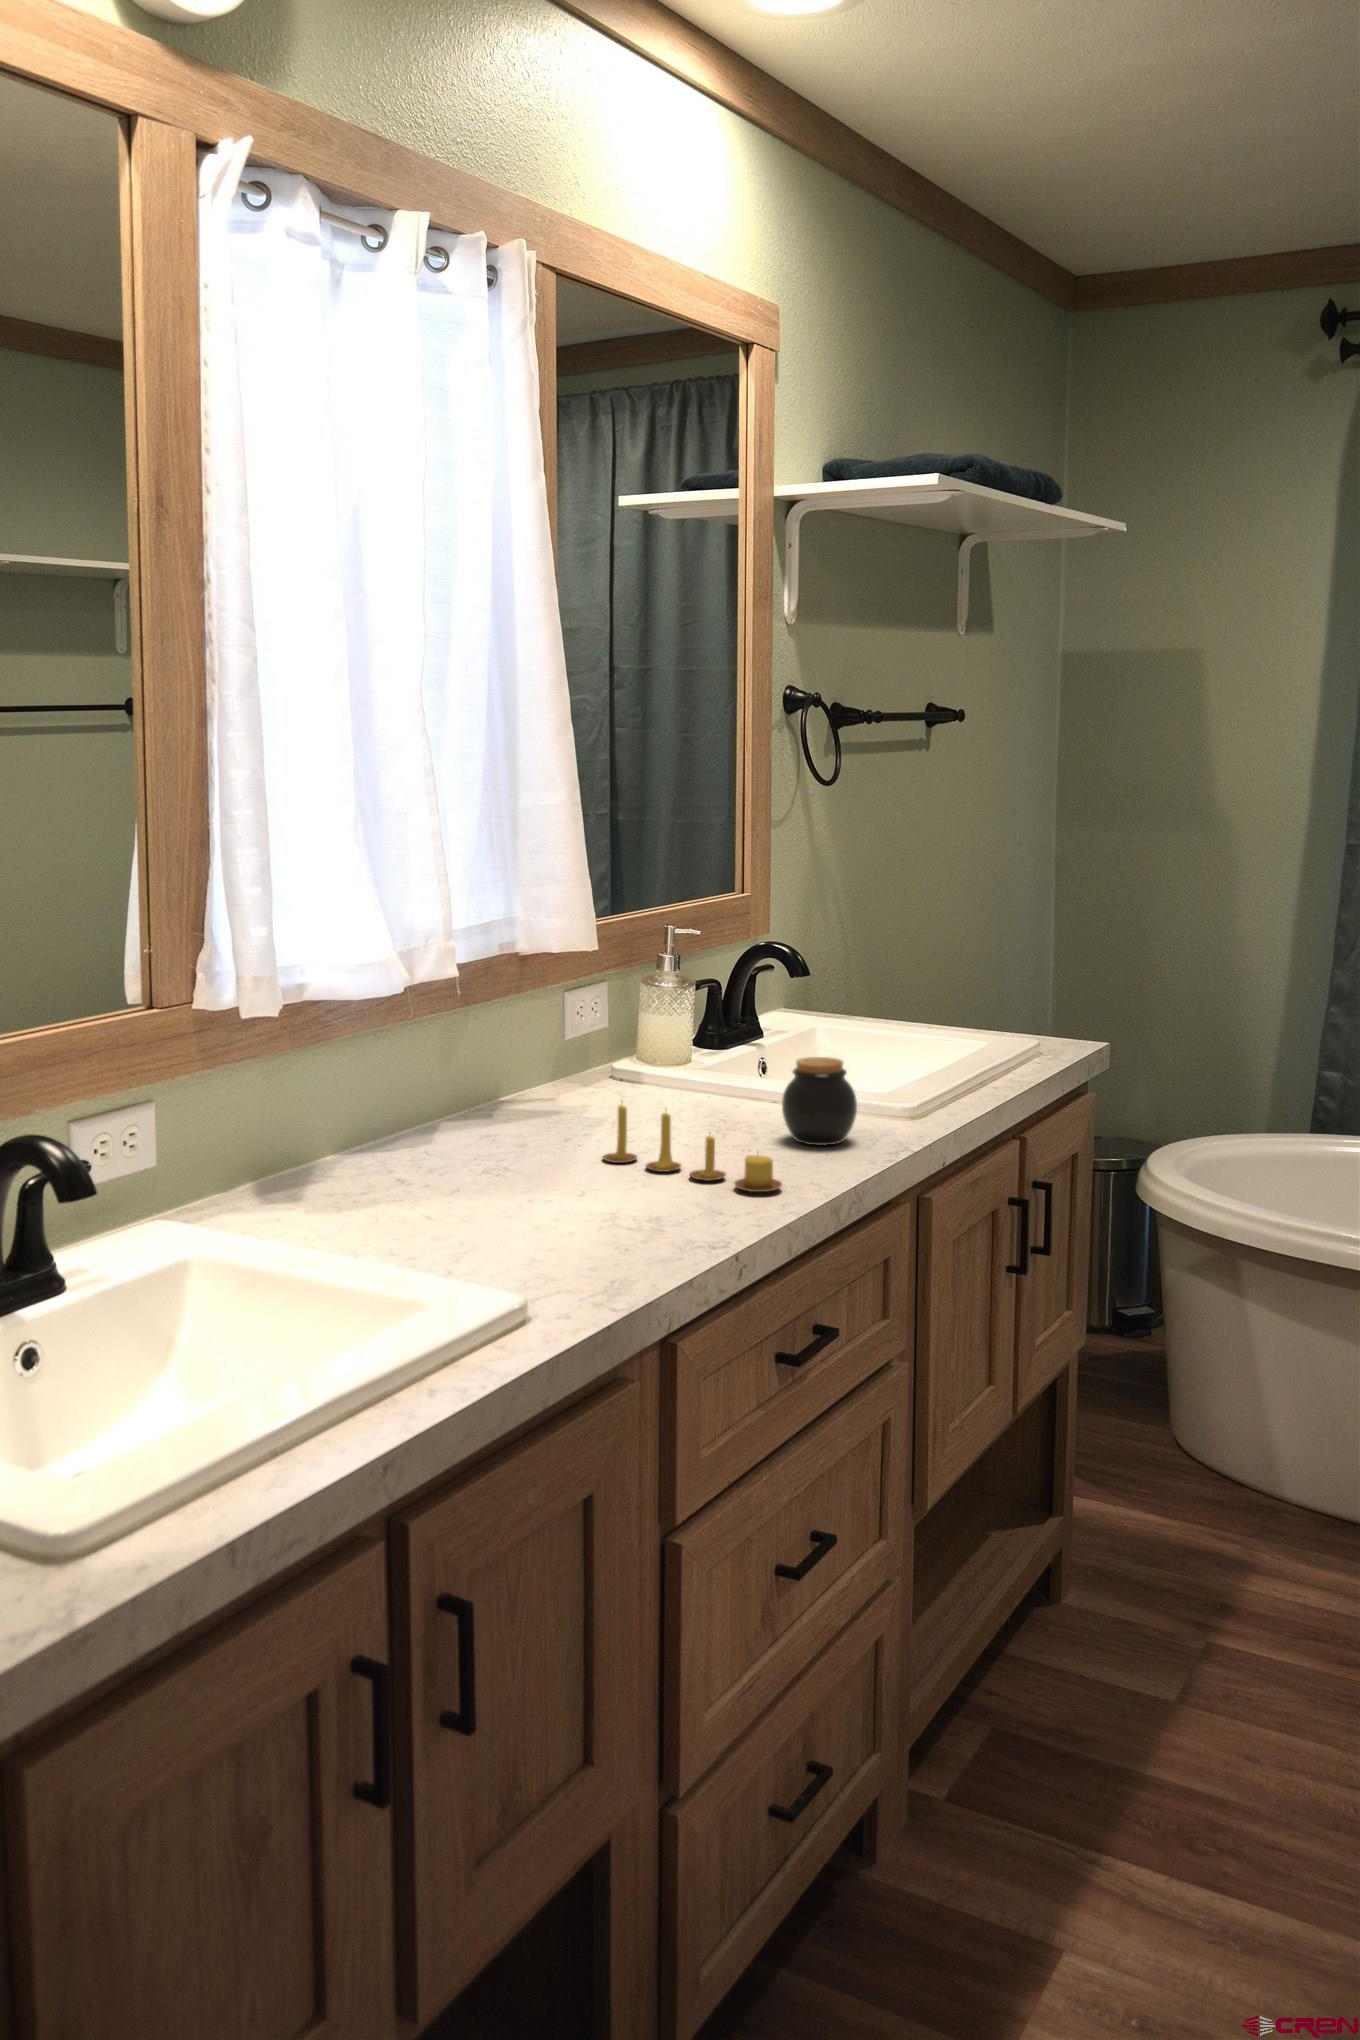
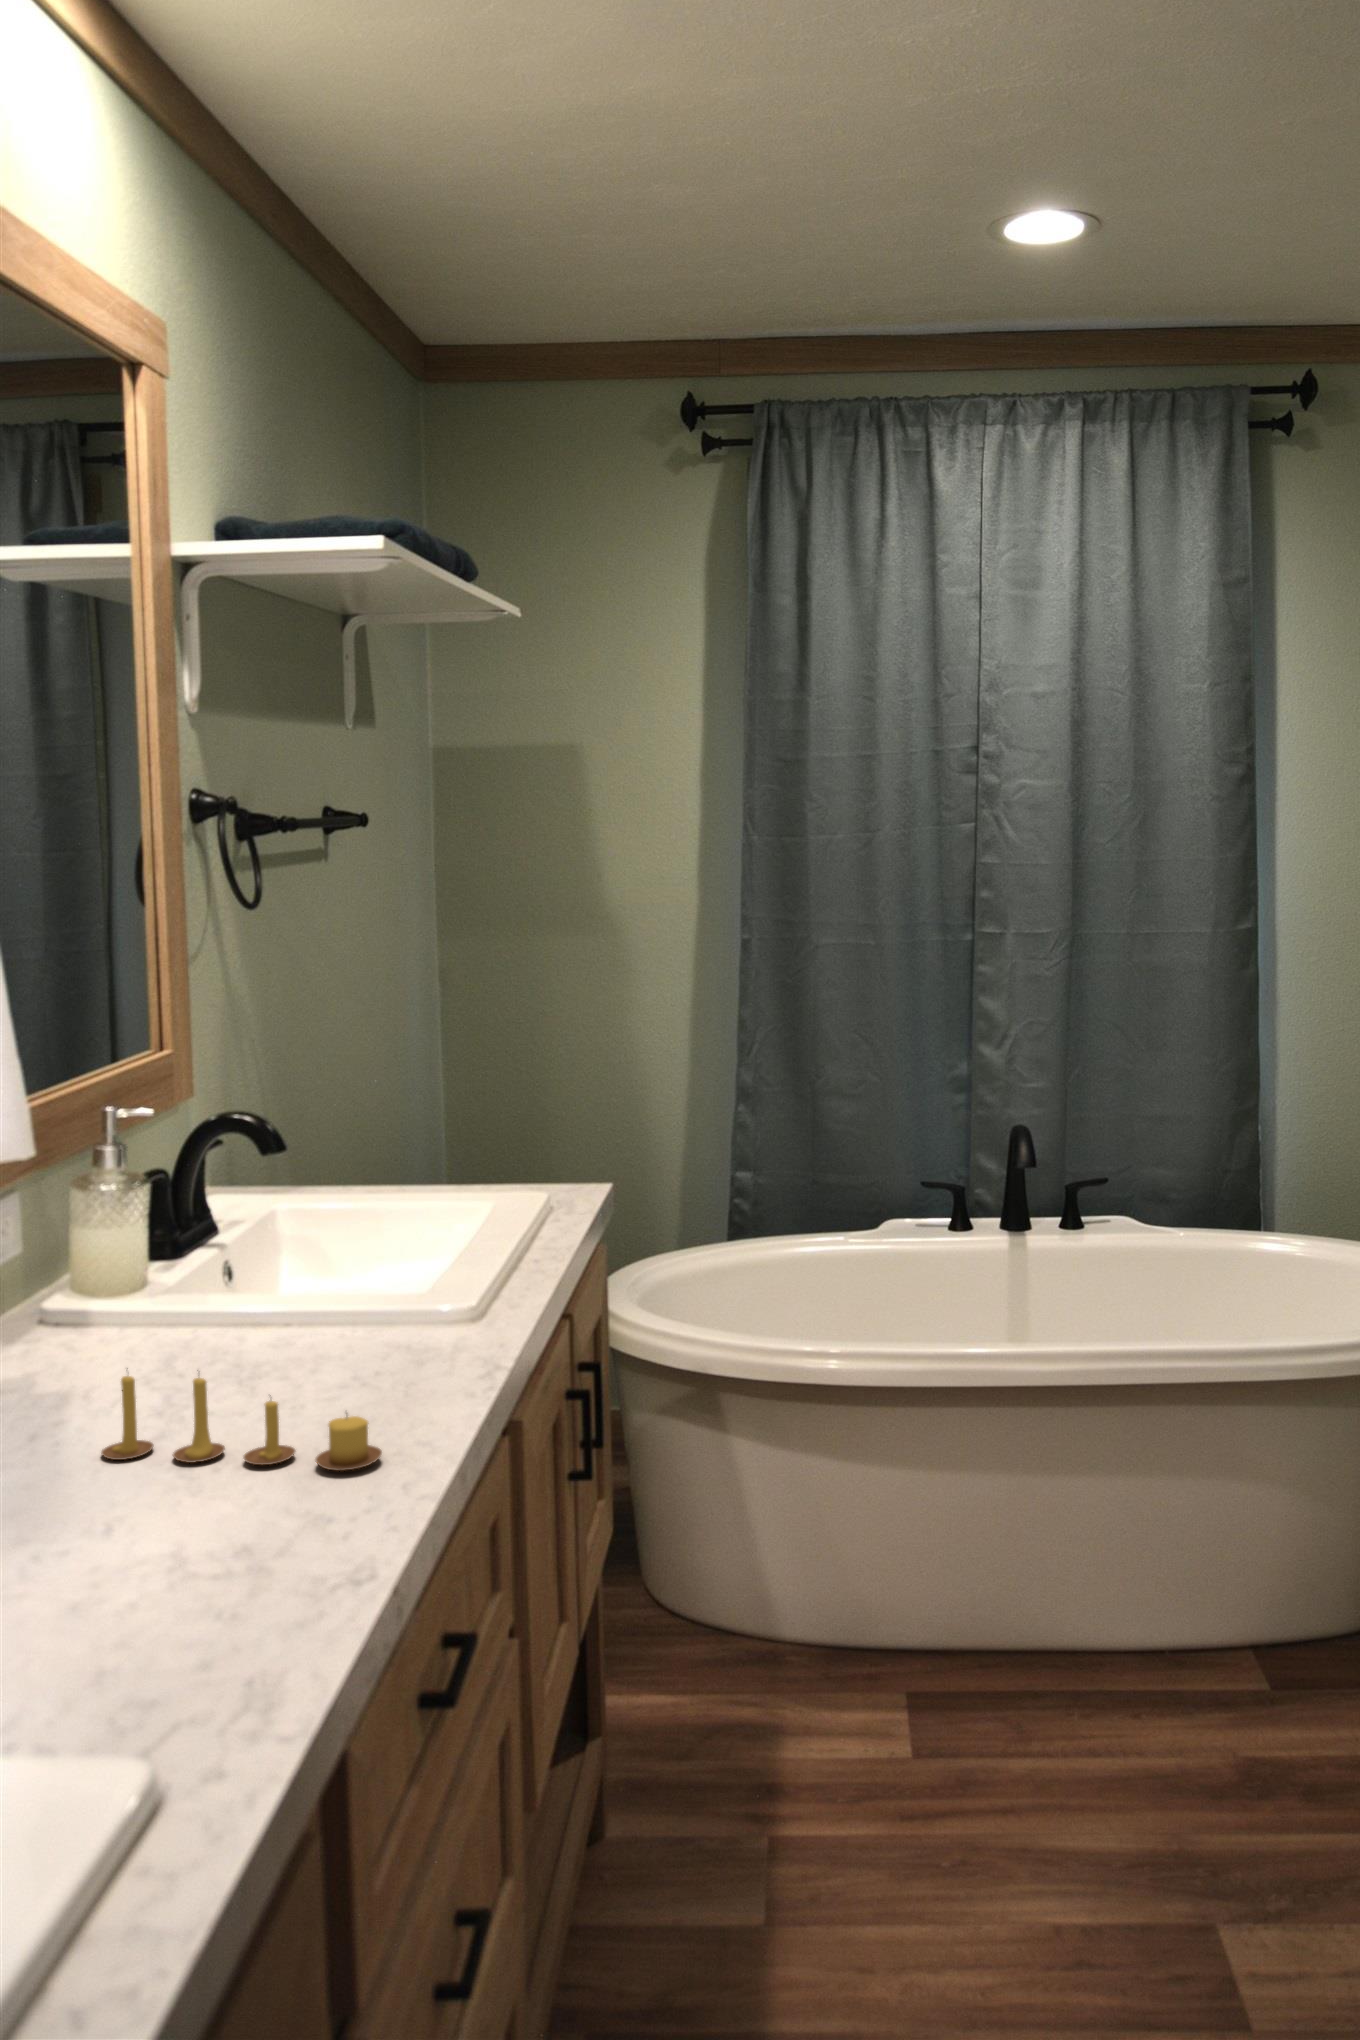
jar: present [782,1057,857,1145] -> none [329,1262,428,1381]

